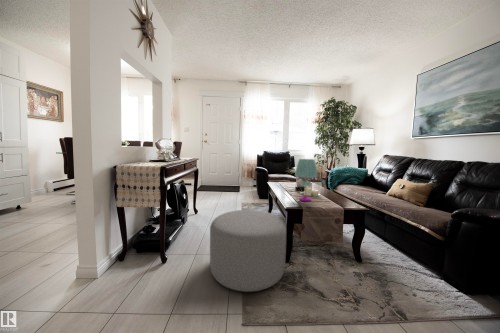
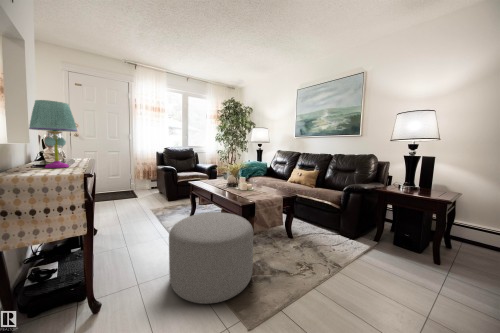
table lamp: present [295,159,318,201] -> present [29,100,77,168]

